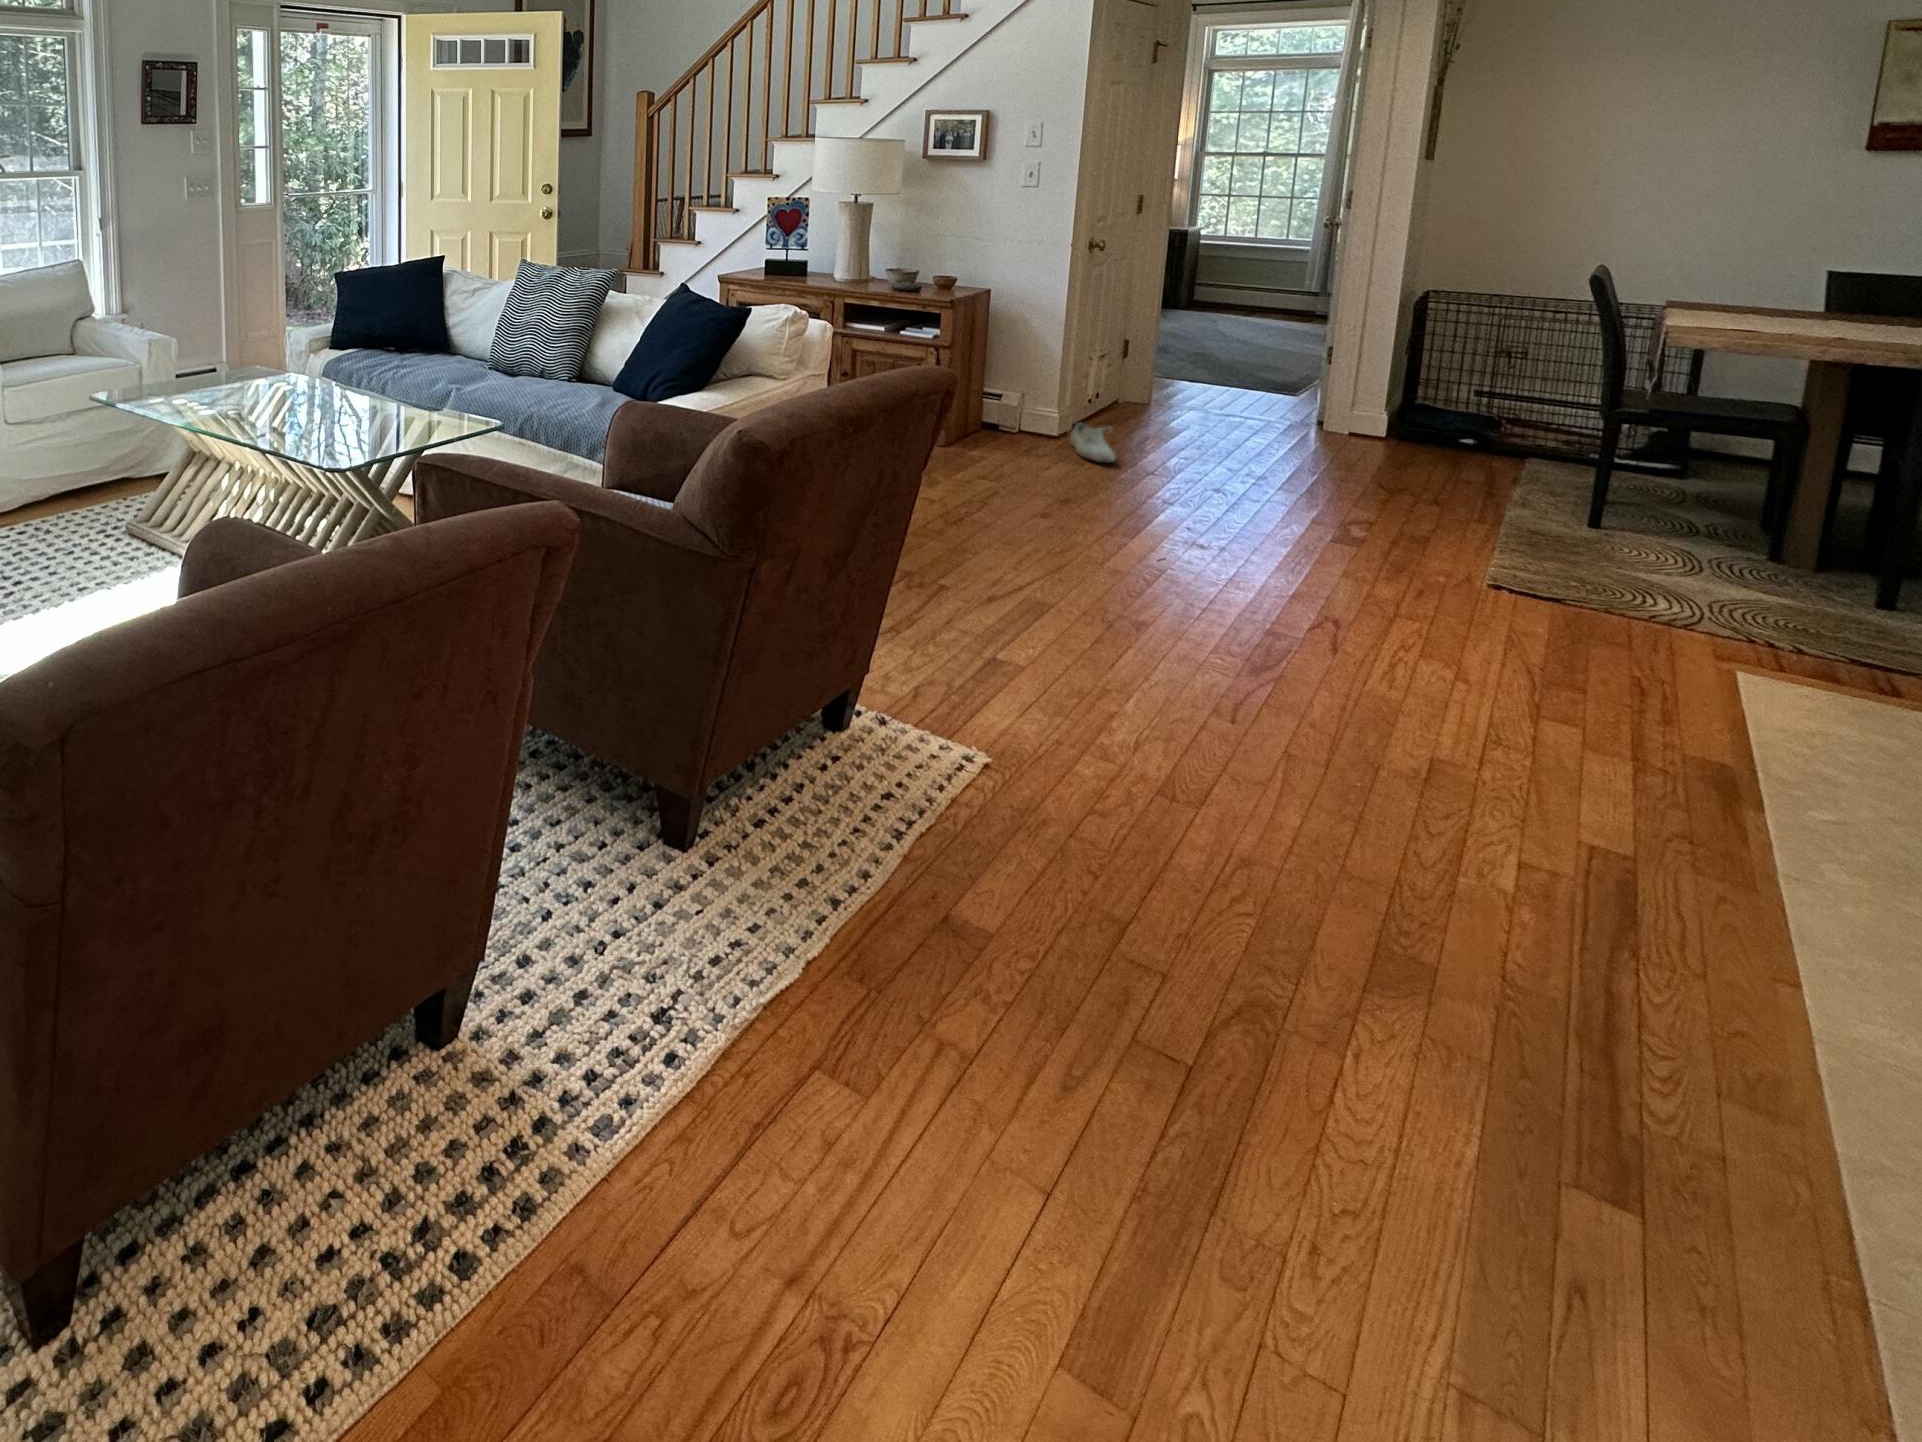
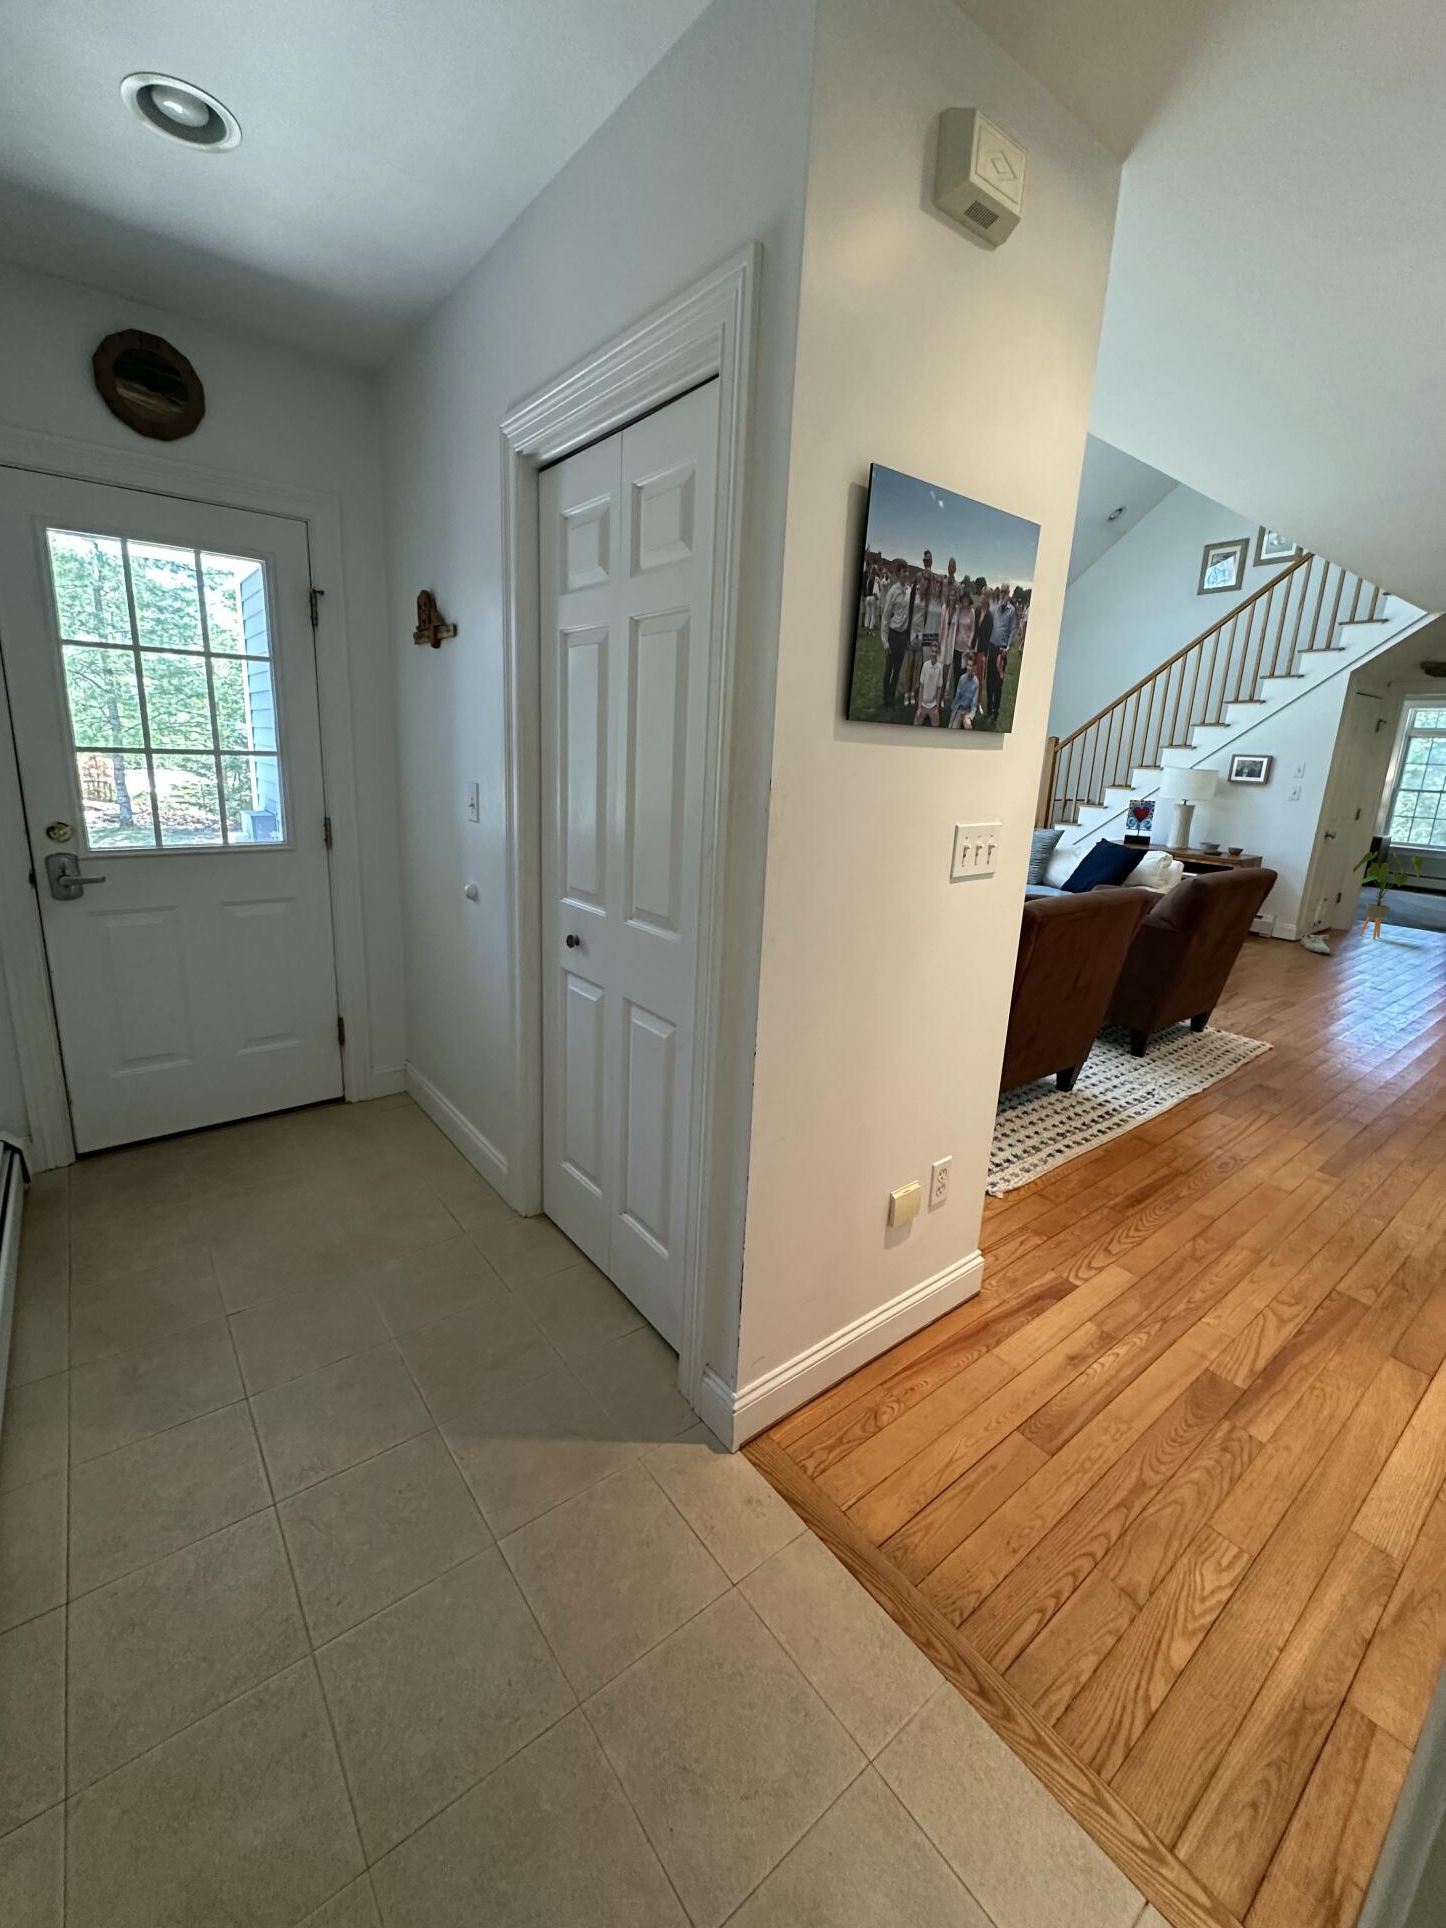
house plant: none [1143,266,1249,419] -> present [1353,851,1423,939]

